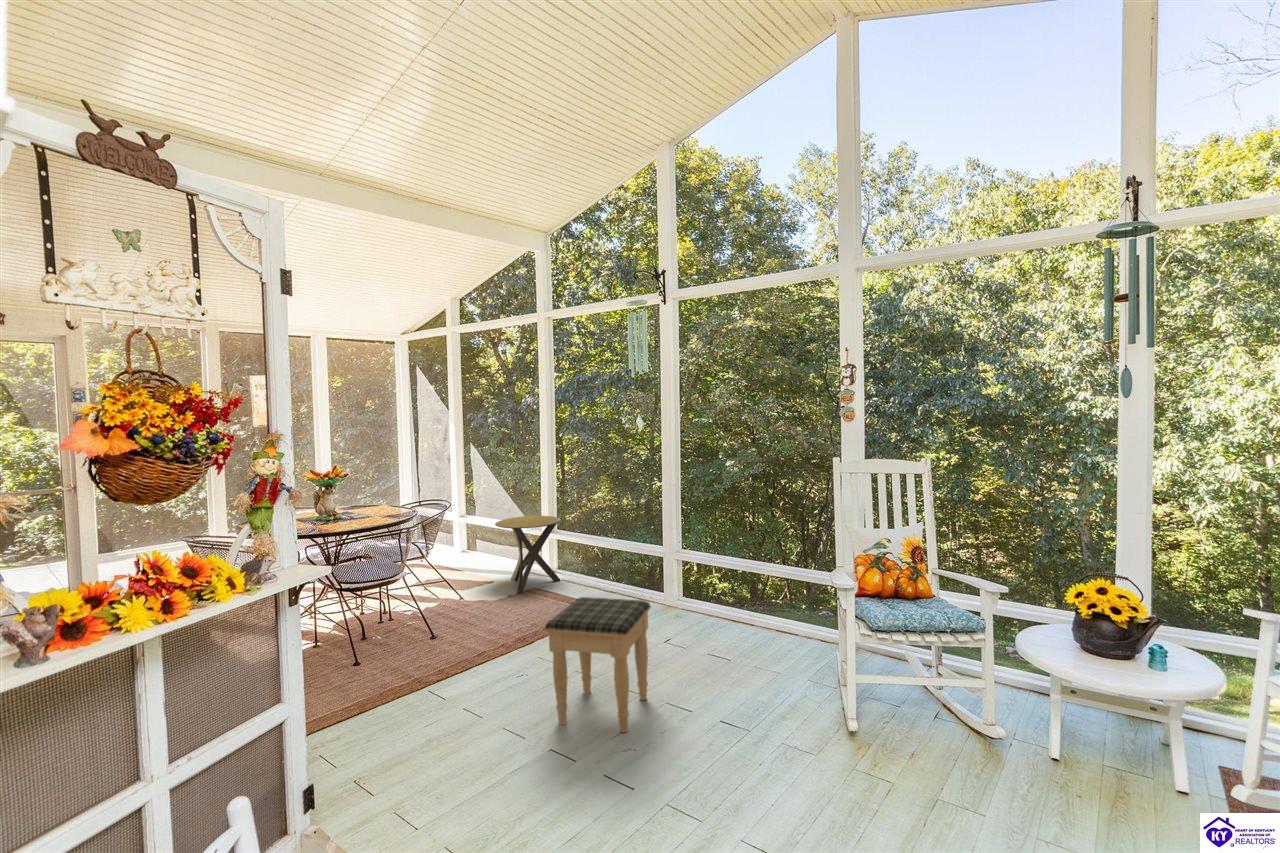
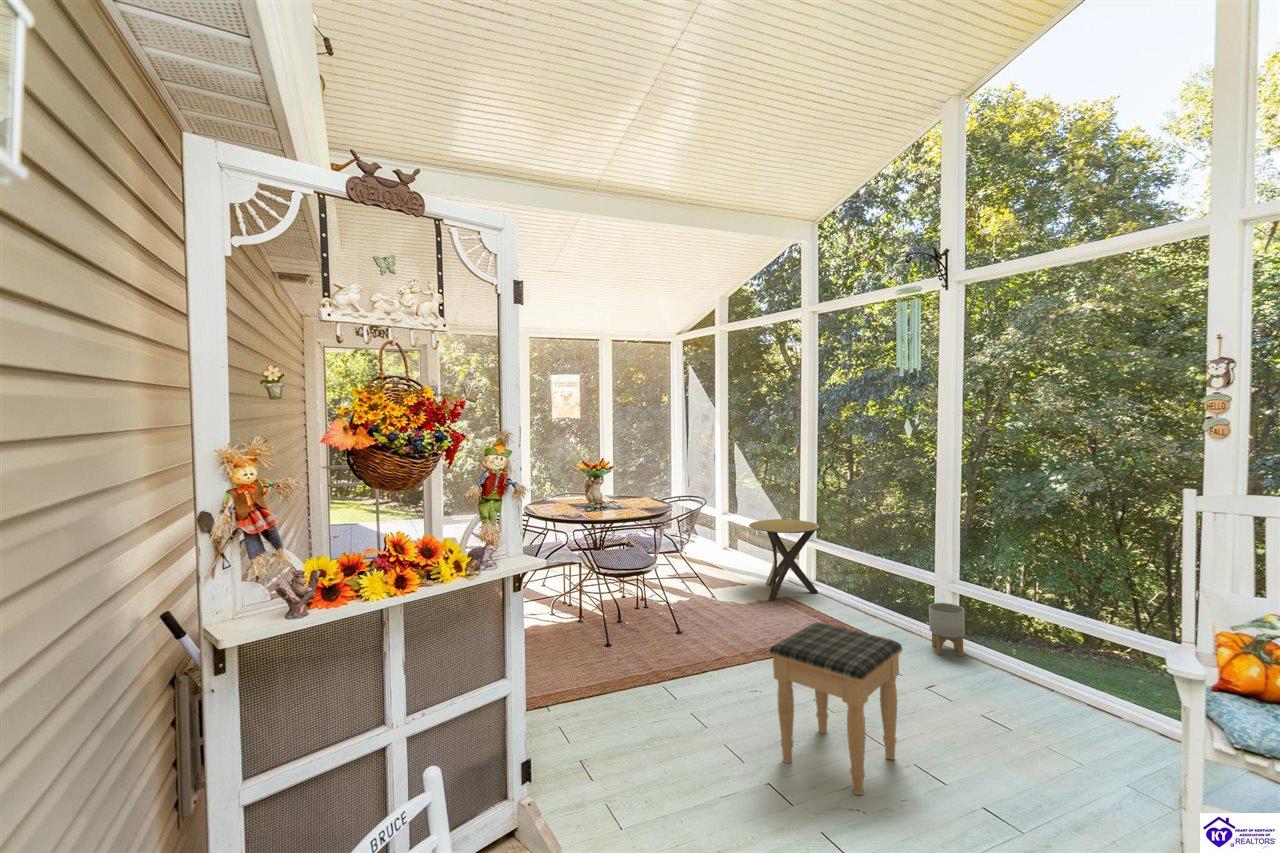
planter: none [657,571,683,614] -> present [929,603,965,656]

